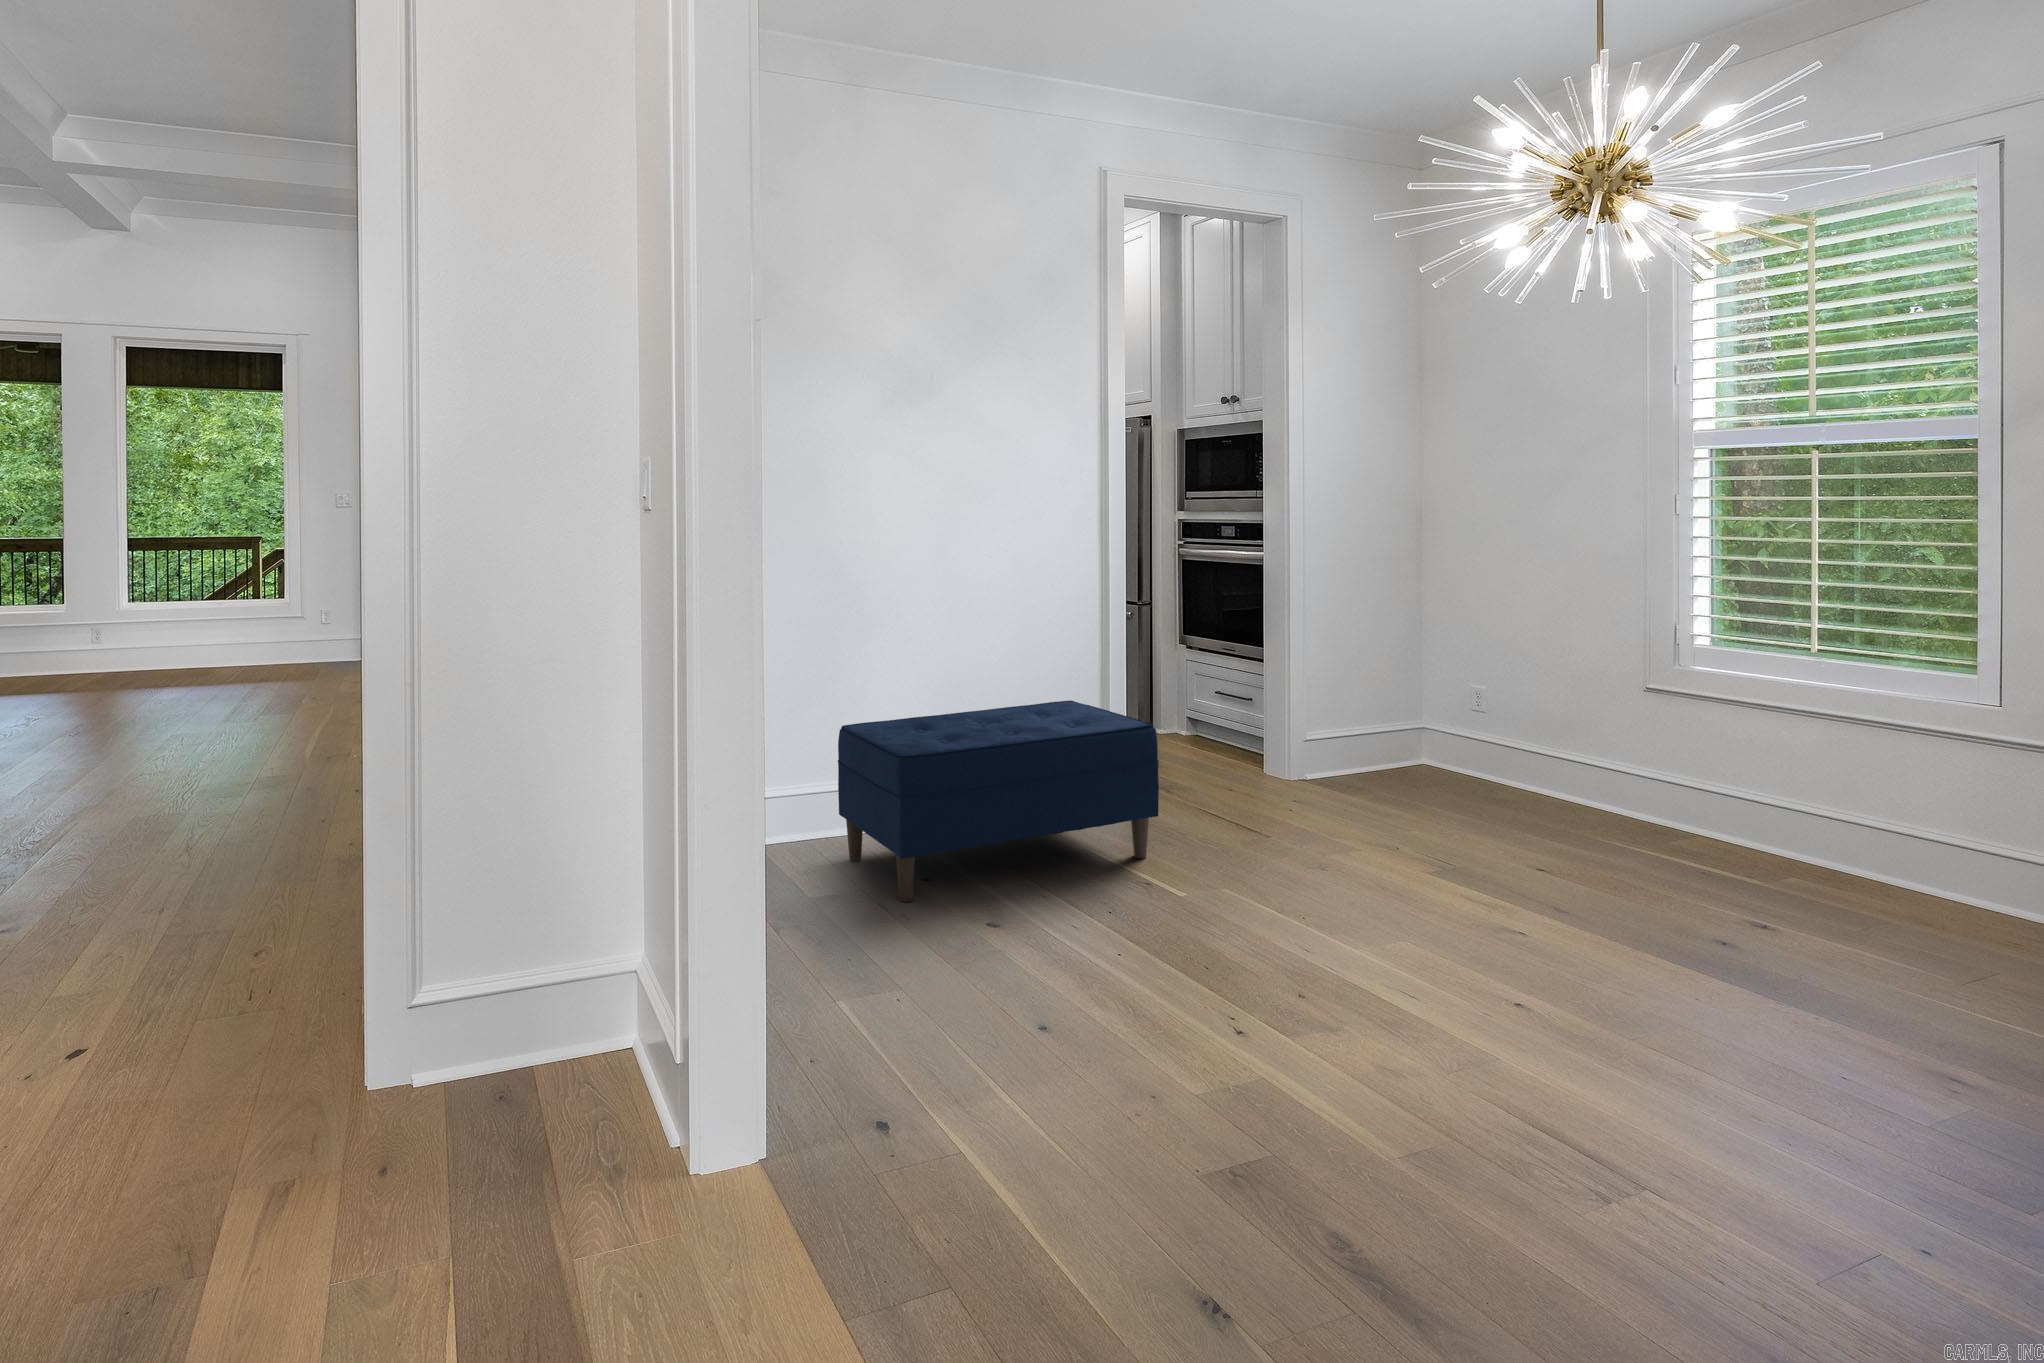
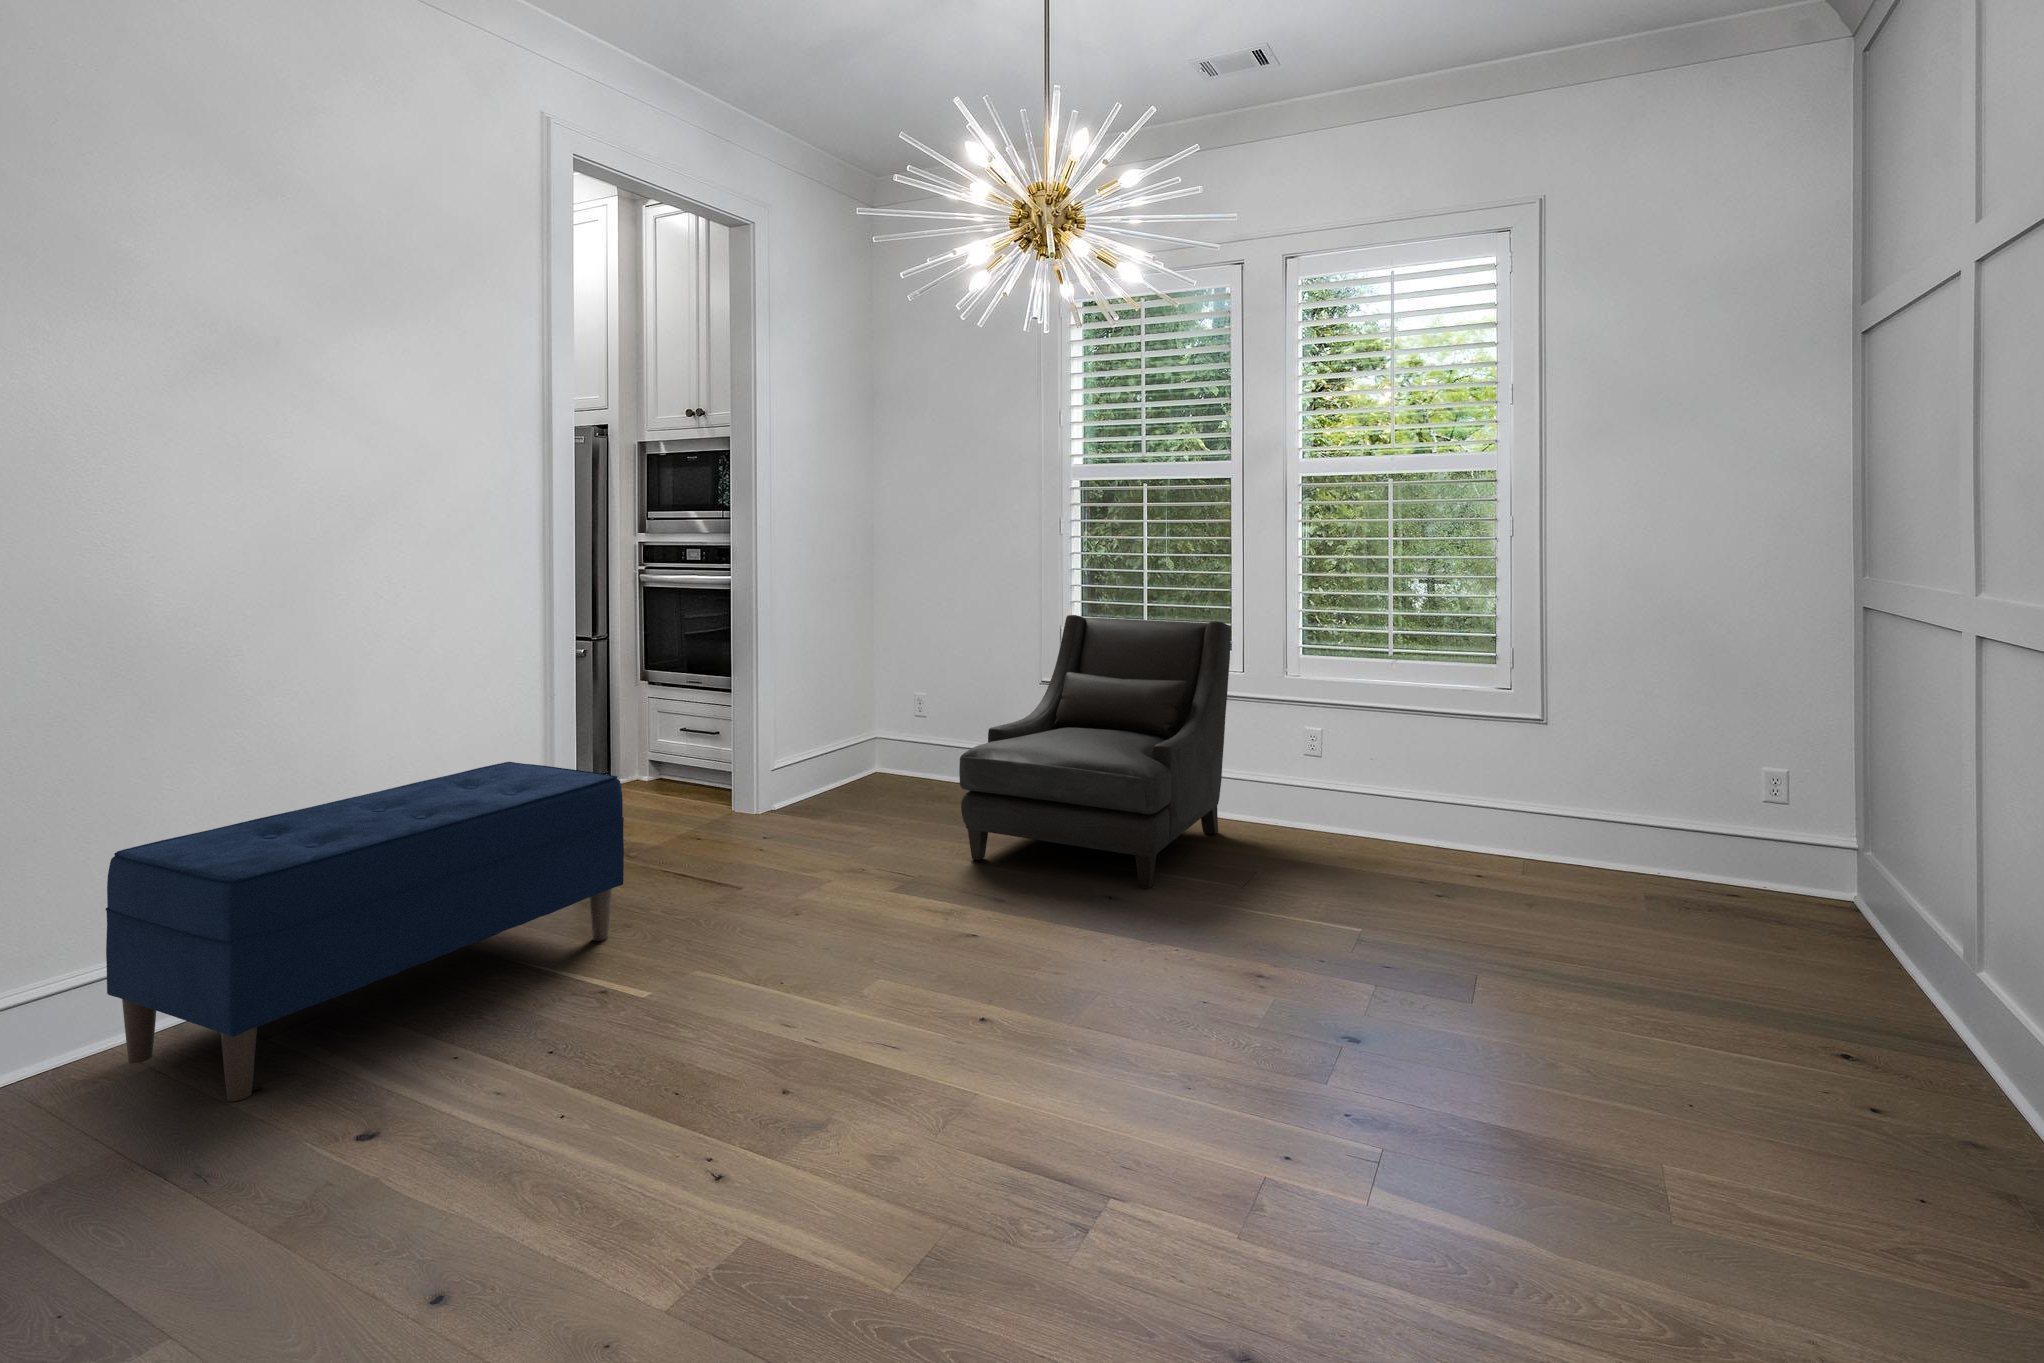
armchair: none [1513,612,1974,959] -> present [959,615,1231,889]

